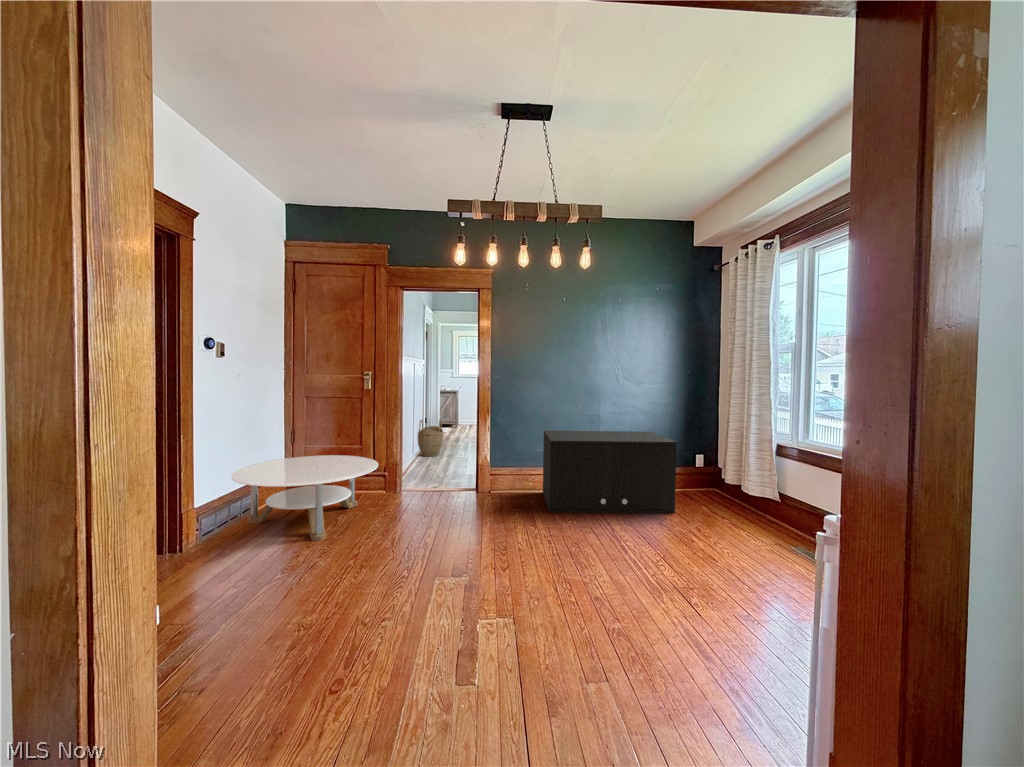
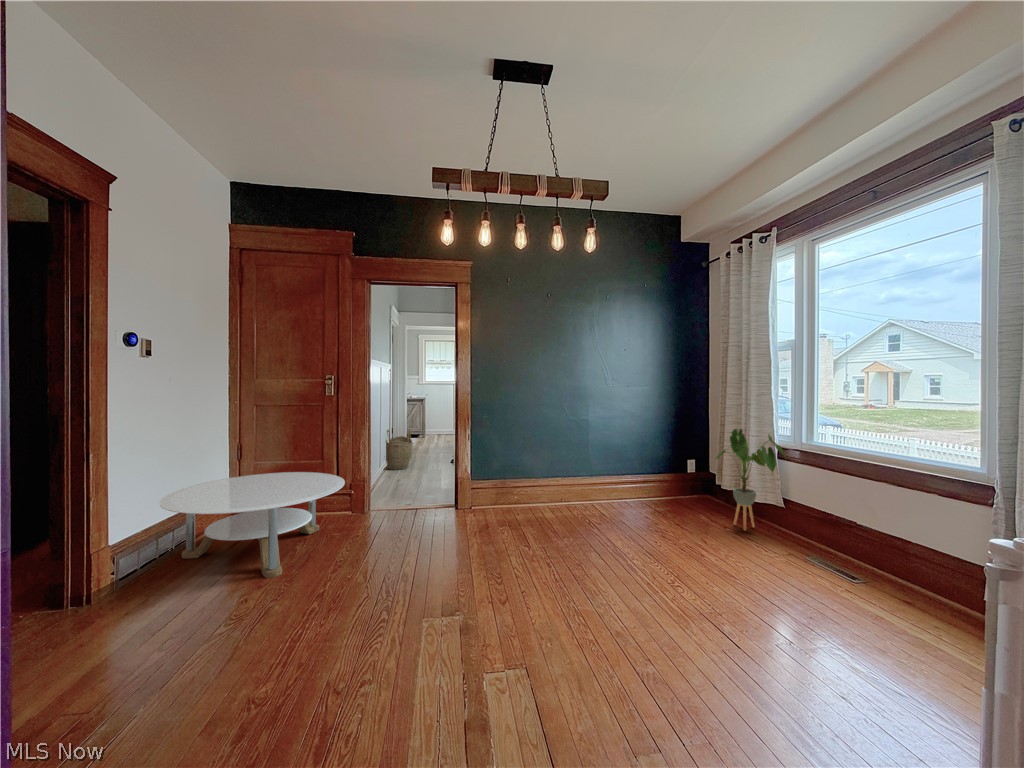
house plant: none [716,426,782,522] -> present [716,429,786,530]
storage cabinet: present [543,430,677,513] -> none [529,437,676,529]

